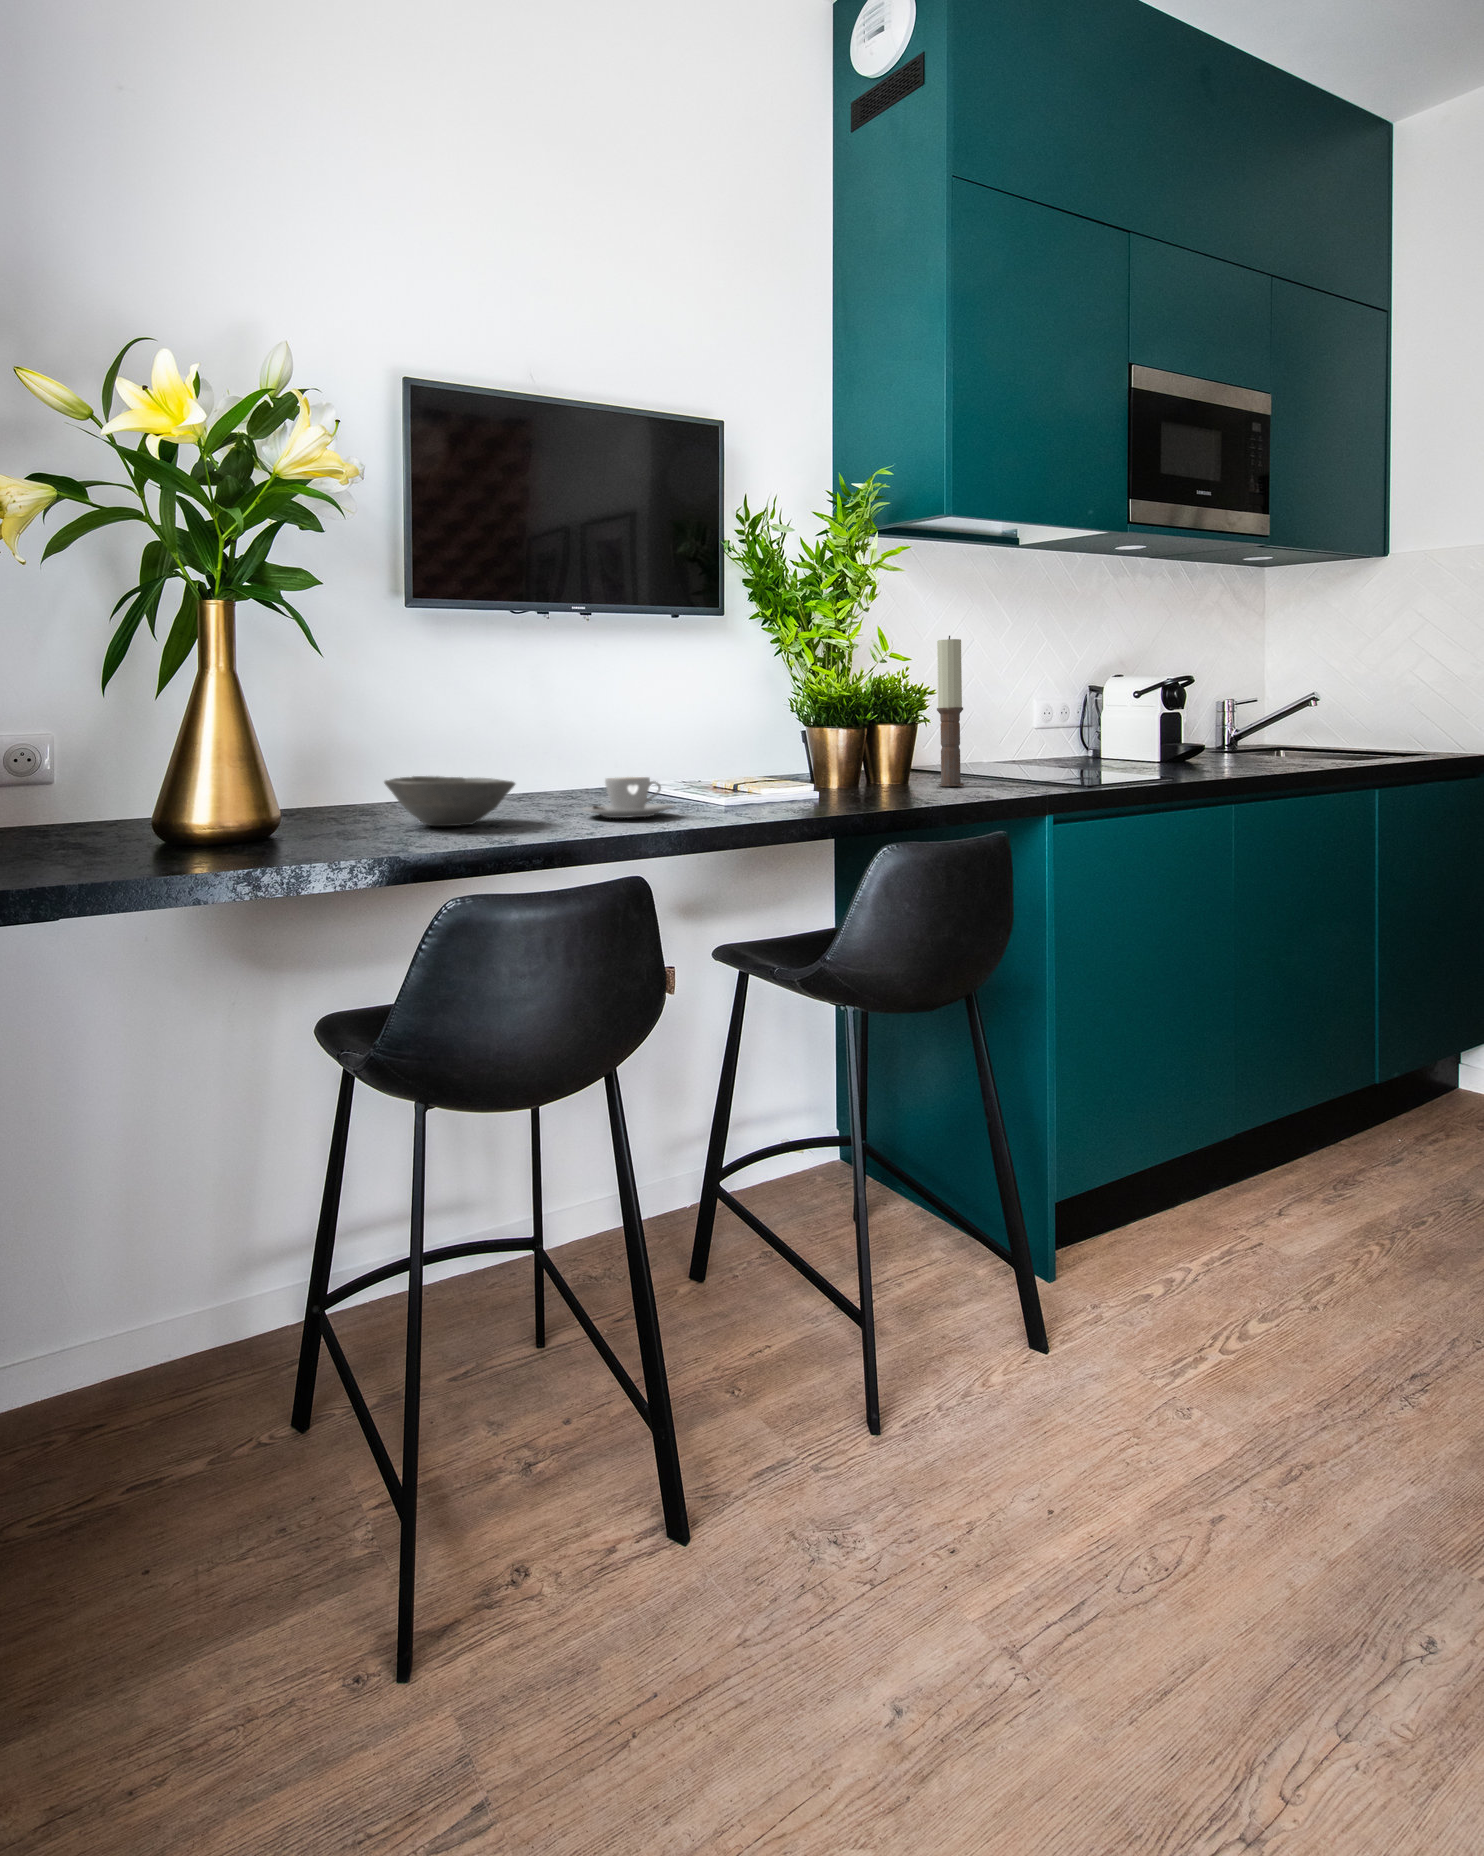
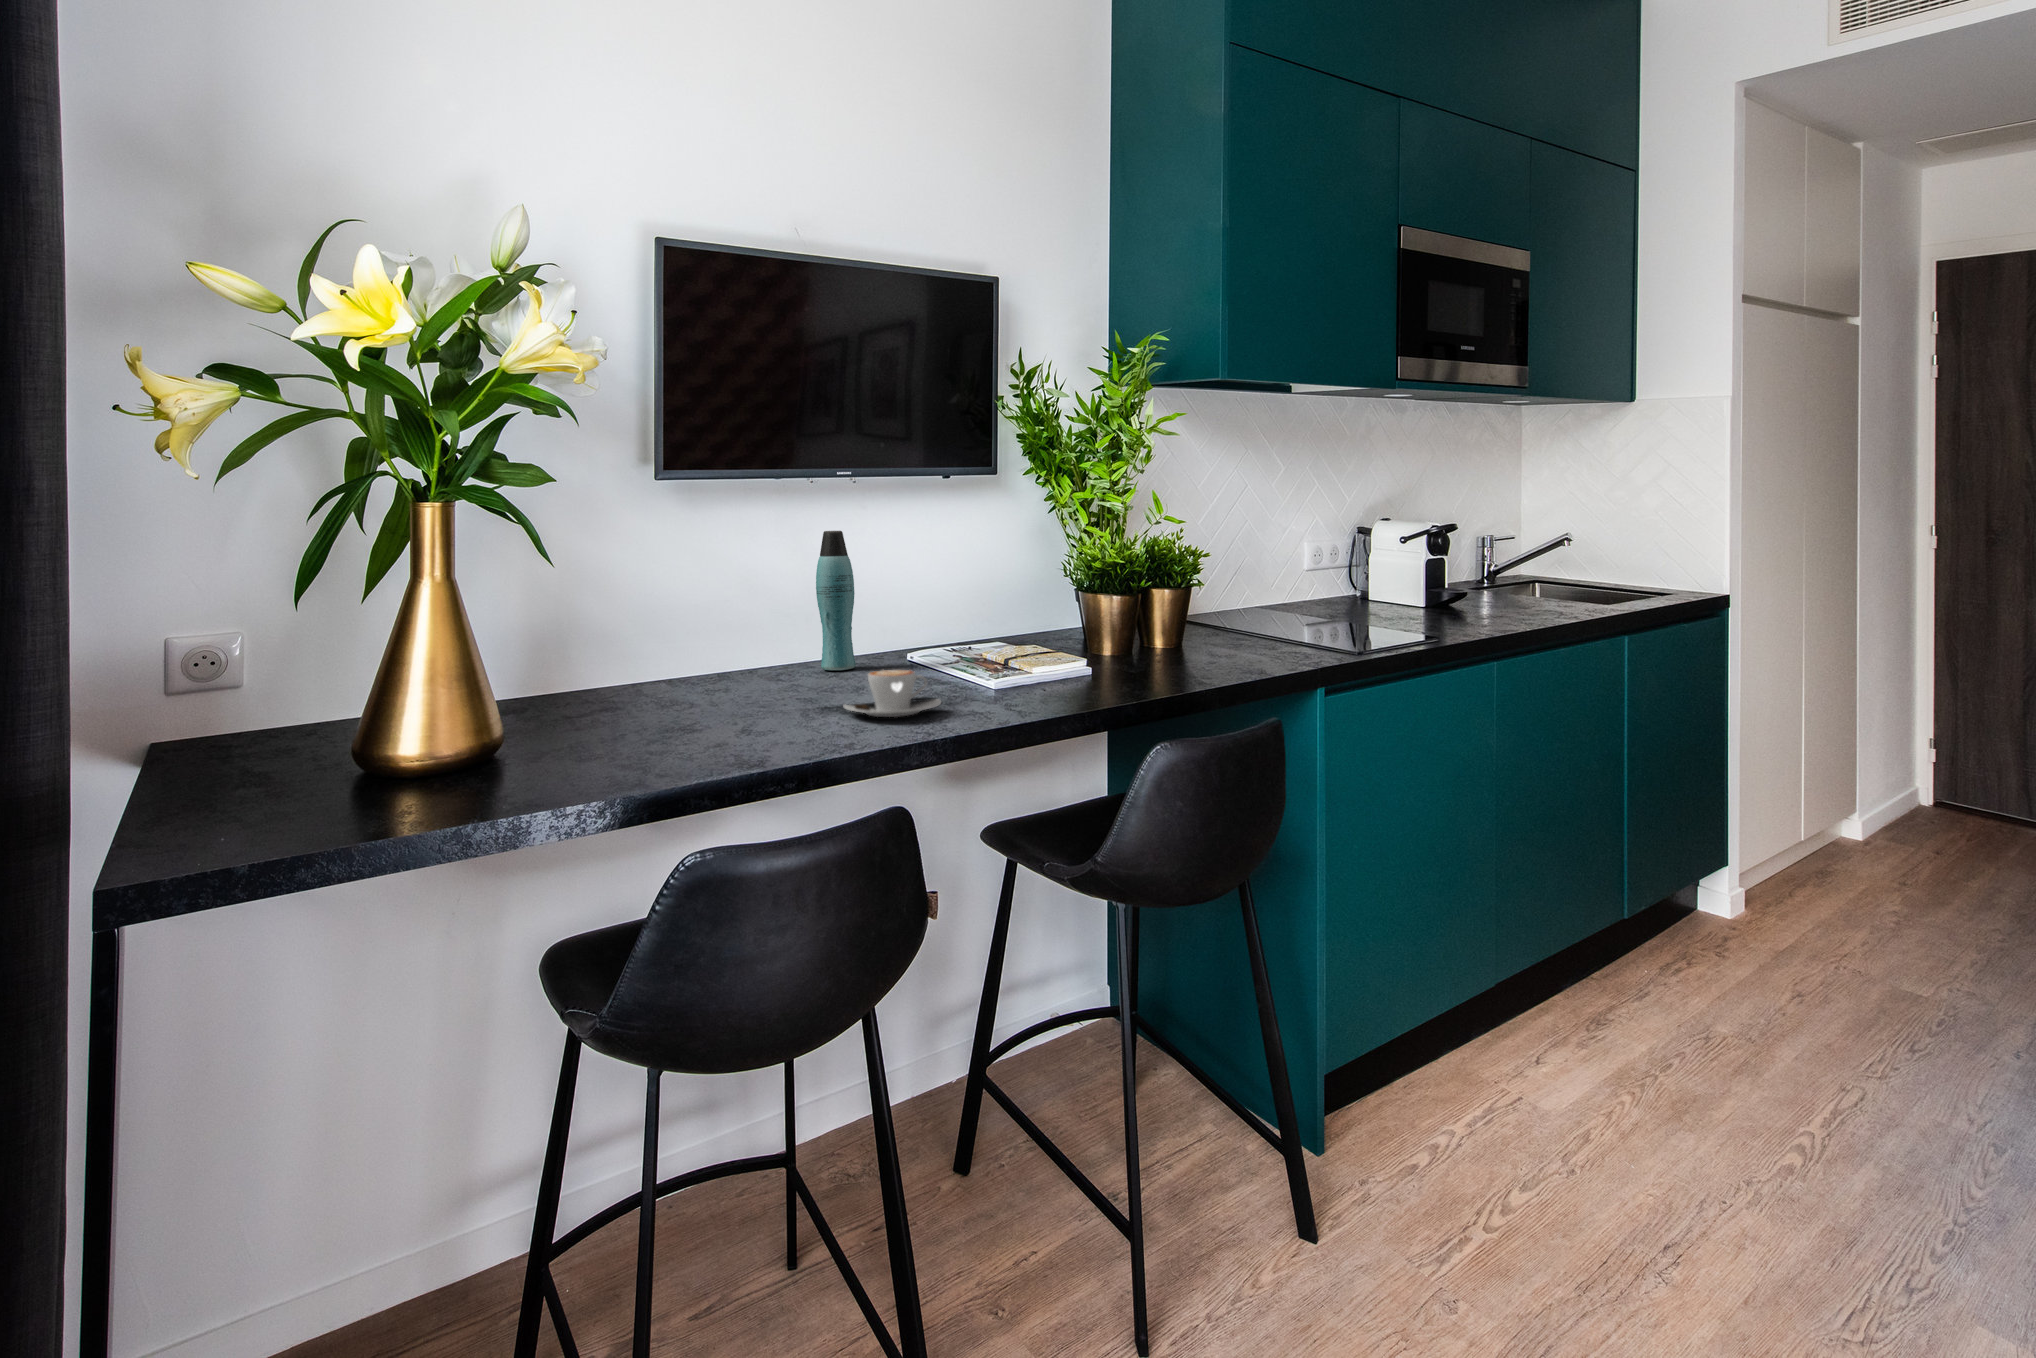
candle: present [937,636,964,786] -> none [1212,501,1238,655]
bottle: none [553,660,590,793] -> present [816,531,856,670]
bowl: present [384,776,515,826] -> none [627,673,771,735]

